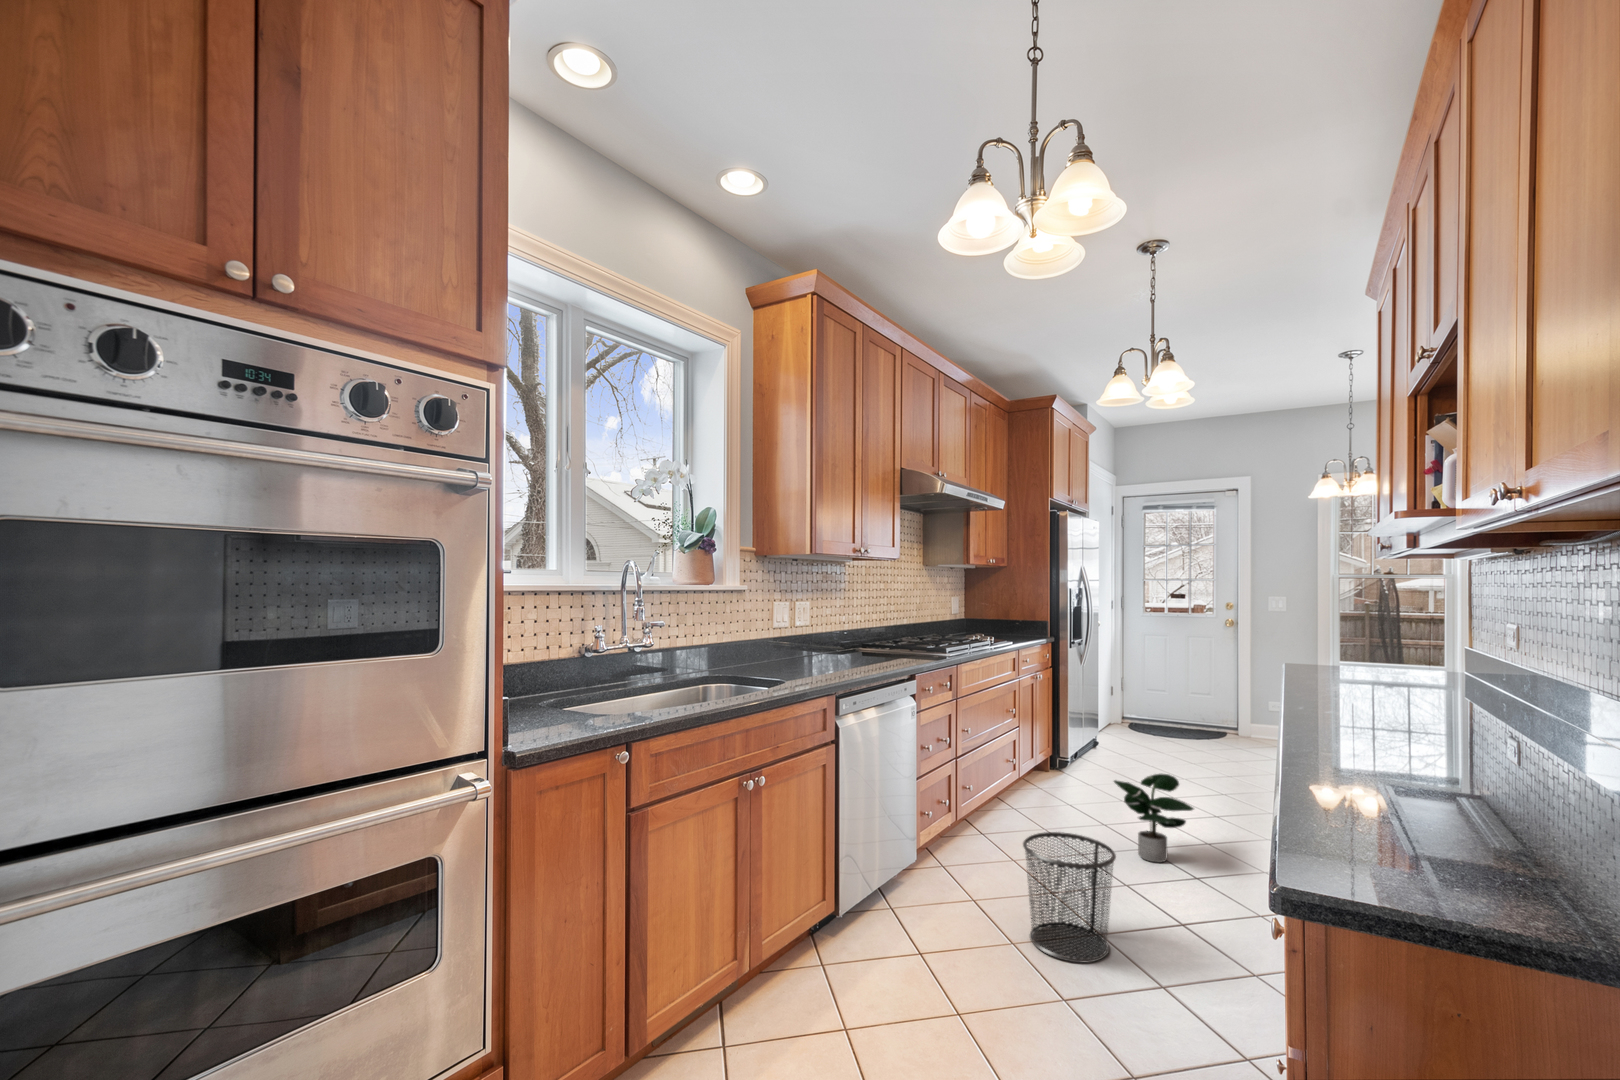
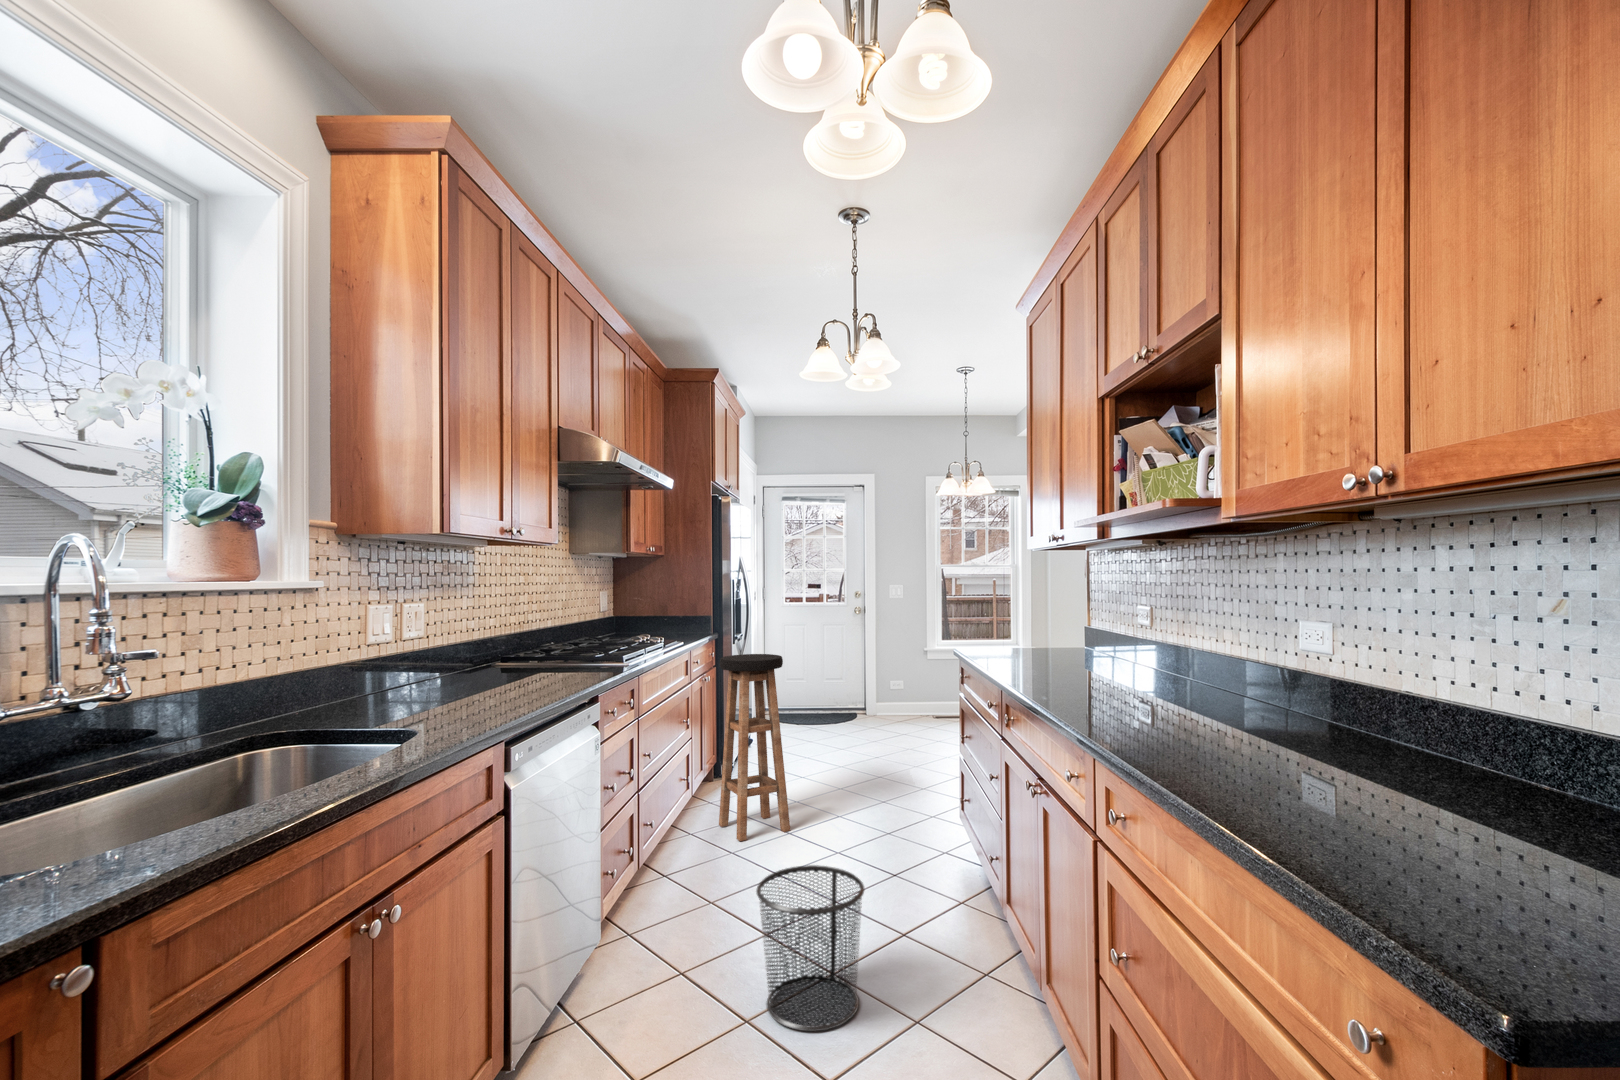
bar stool: none [1041,658,1105,821] -> present [719,654,790,841]
potted plant: present [1114,773,1194,862] -> none [813,769,895,869]

